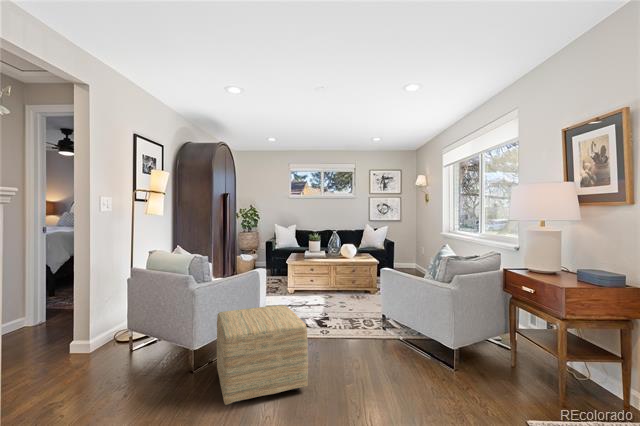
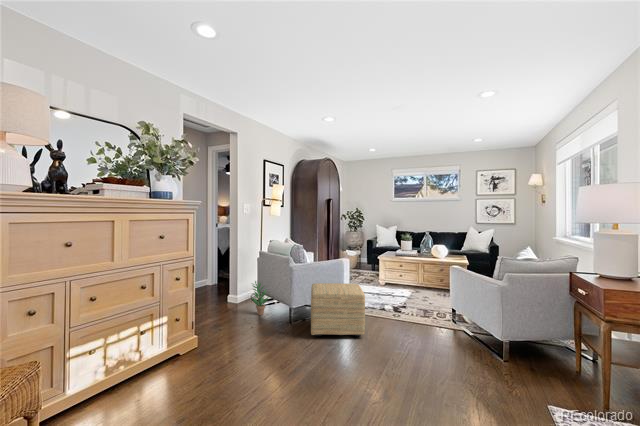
potted plant: none [111,314,147,370] -> present [252,281,269,315]

